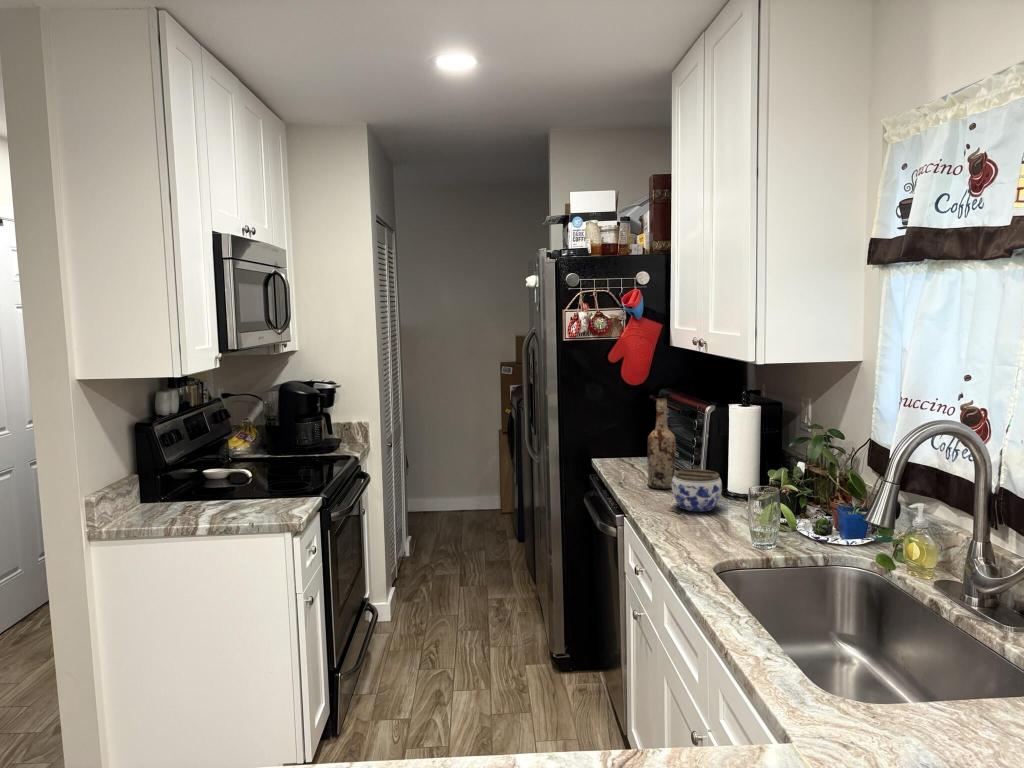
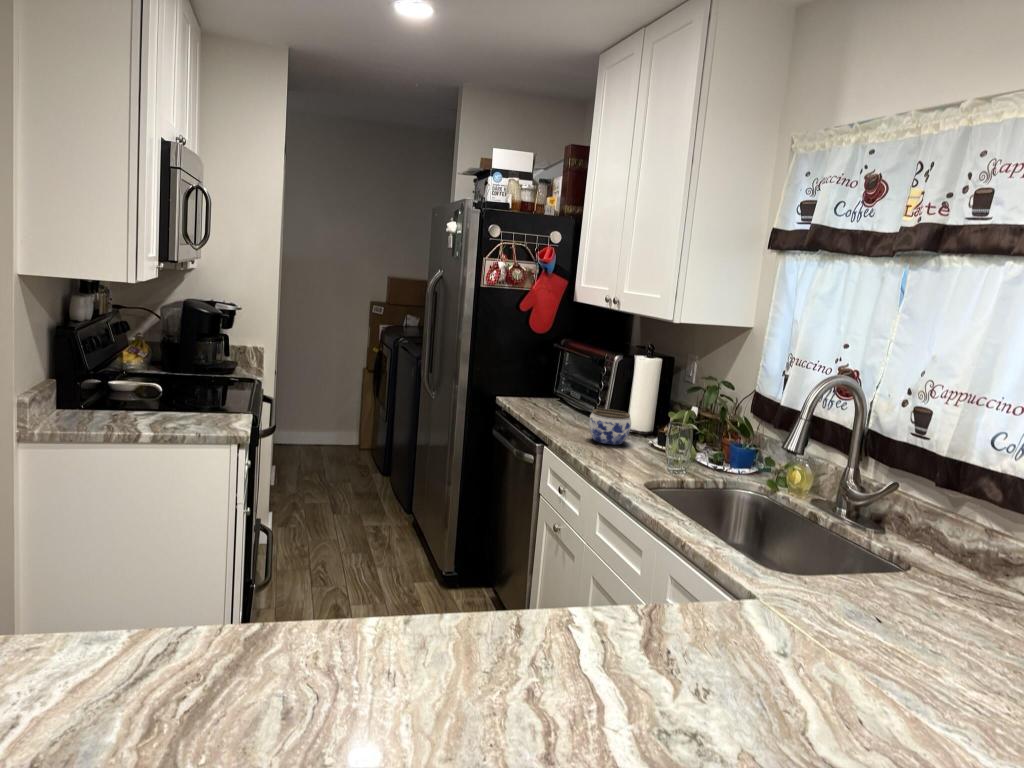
wine bottle: present [648,398,676,489] -> none [558,346,586,425]

